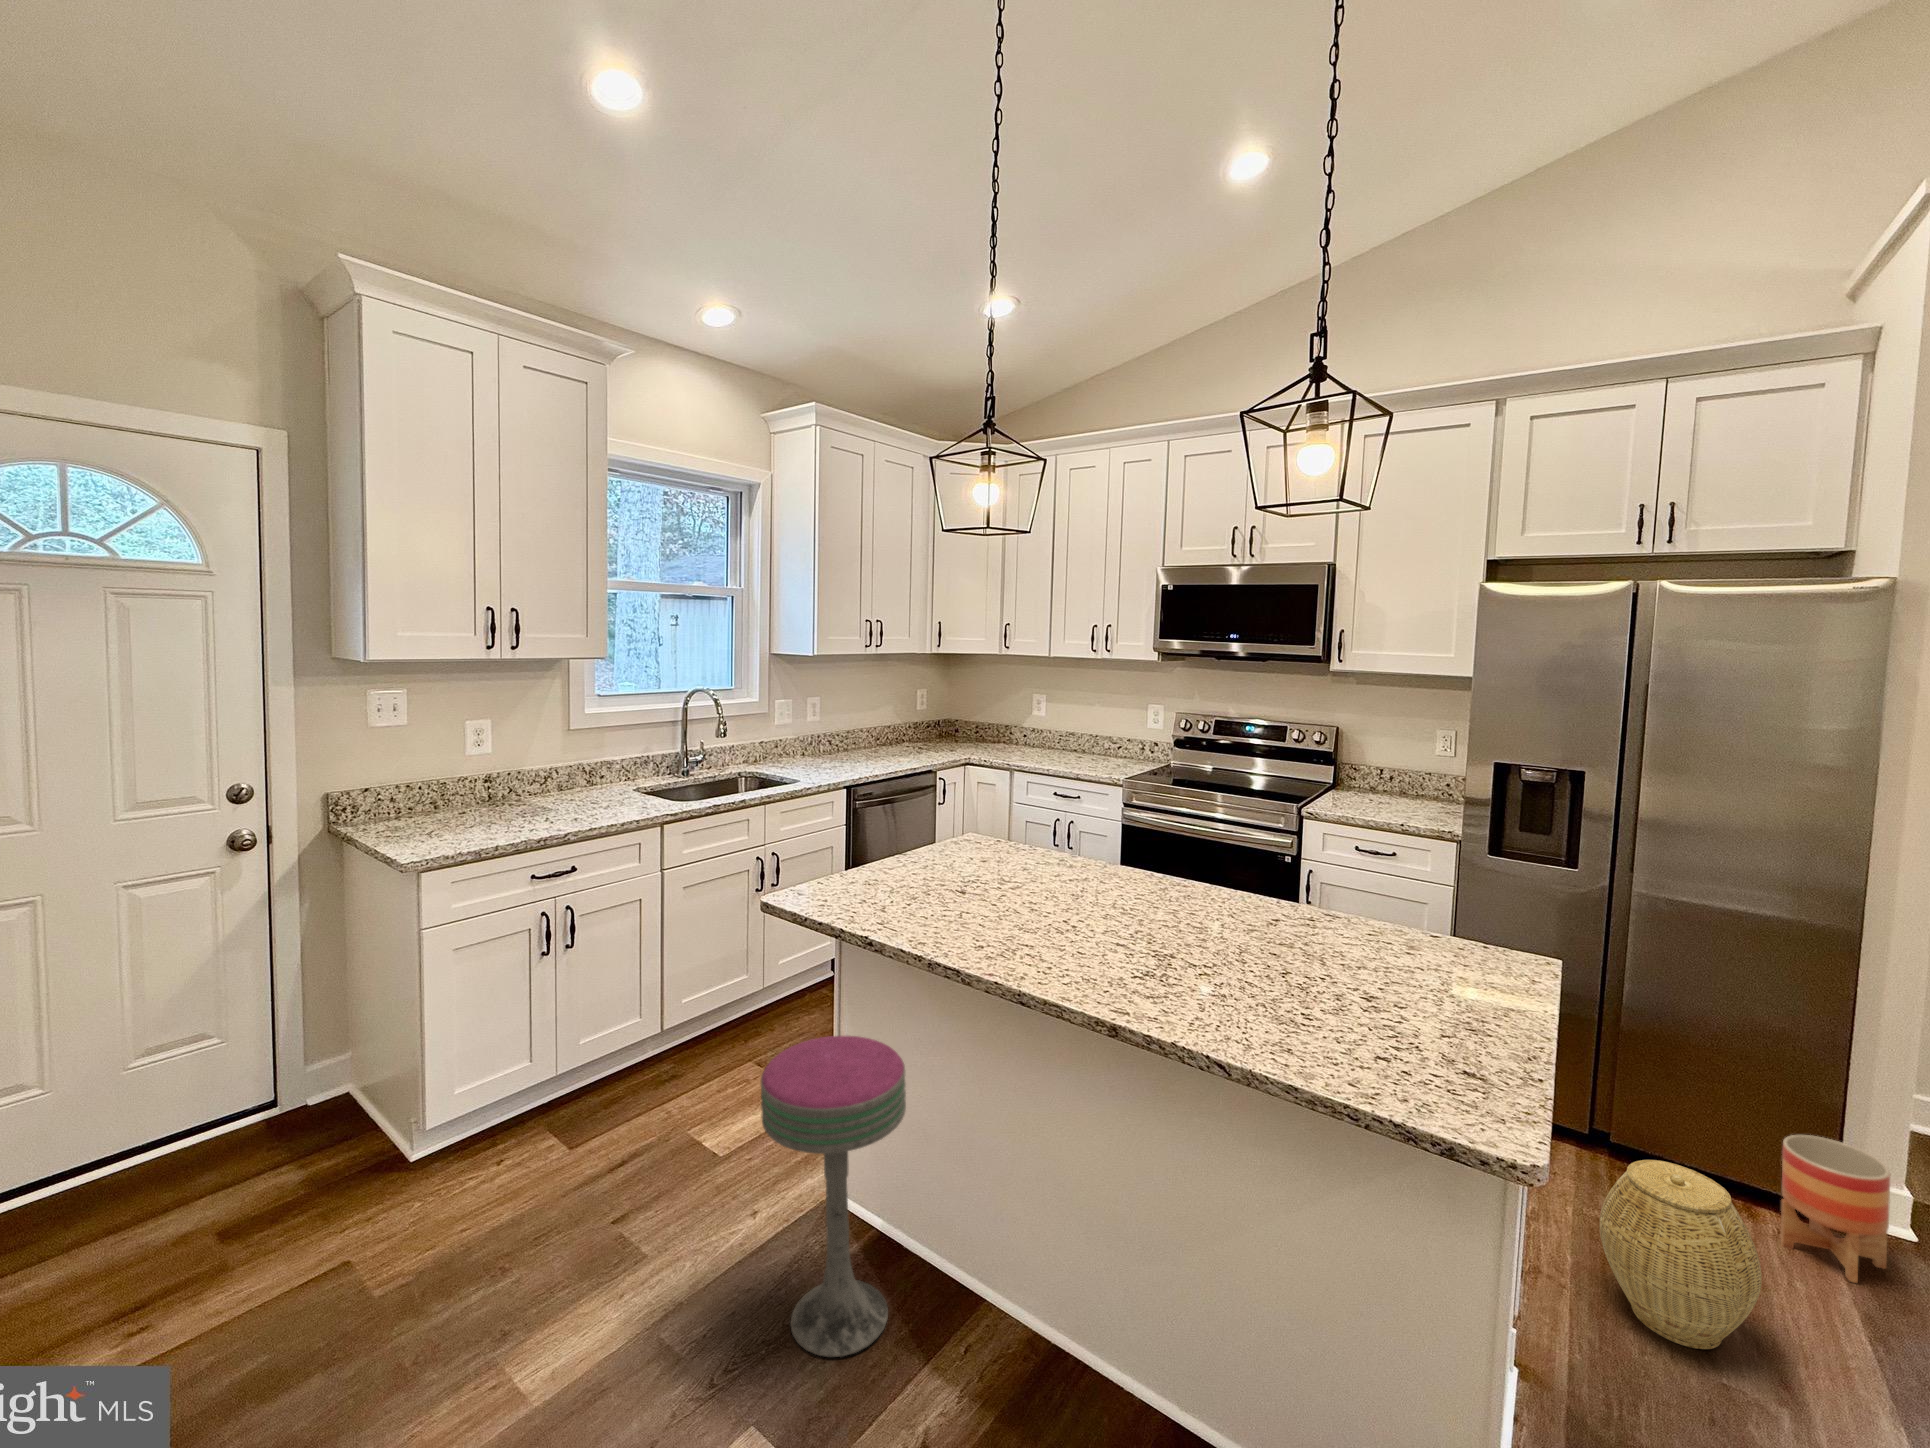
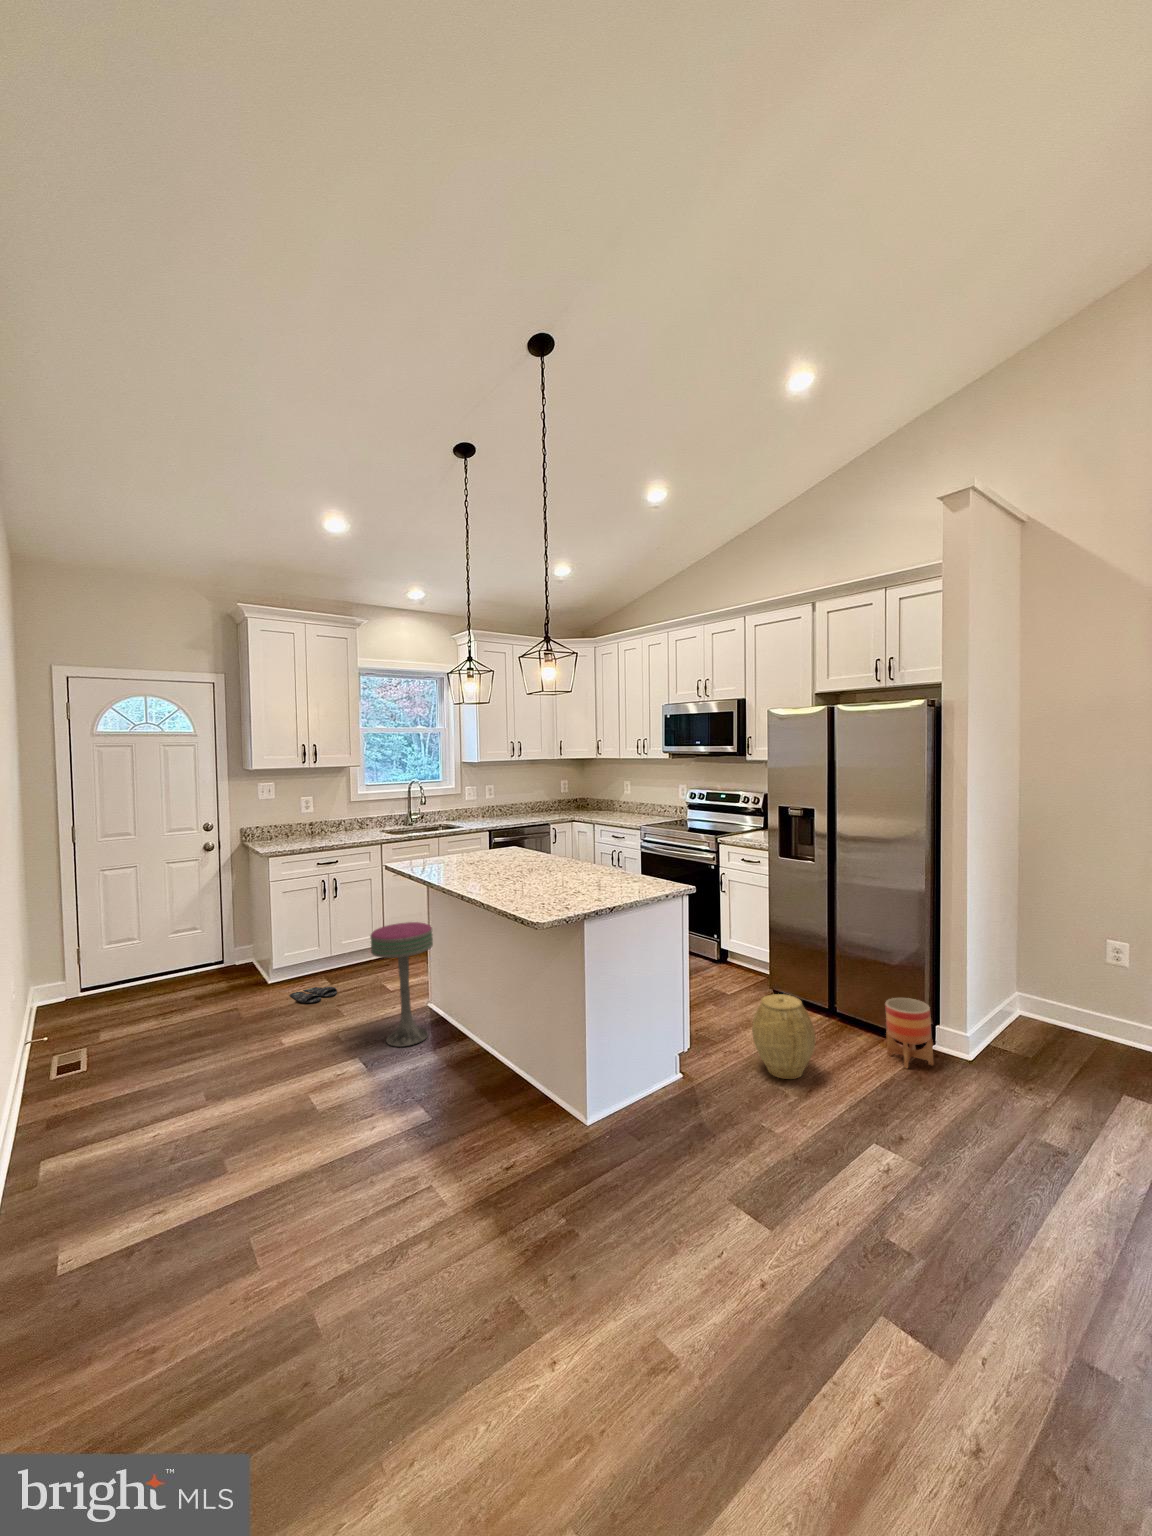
slippers: none [479,1158,597,1221] -> present [289,987,337,1003]

